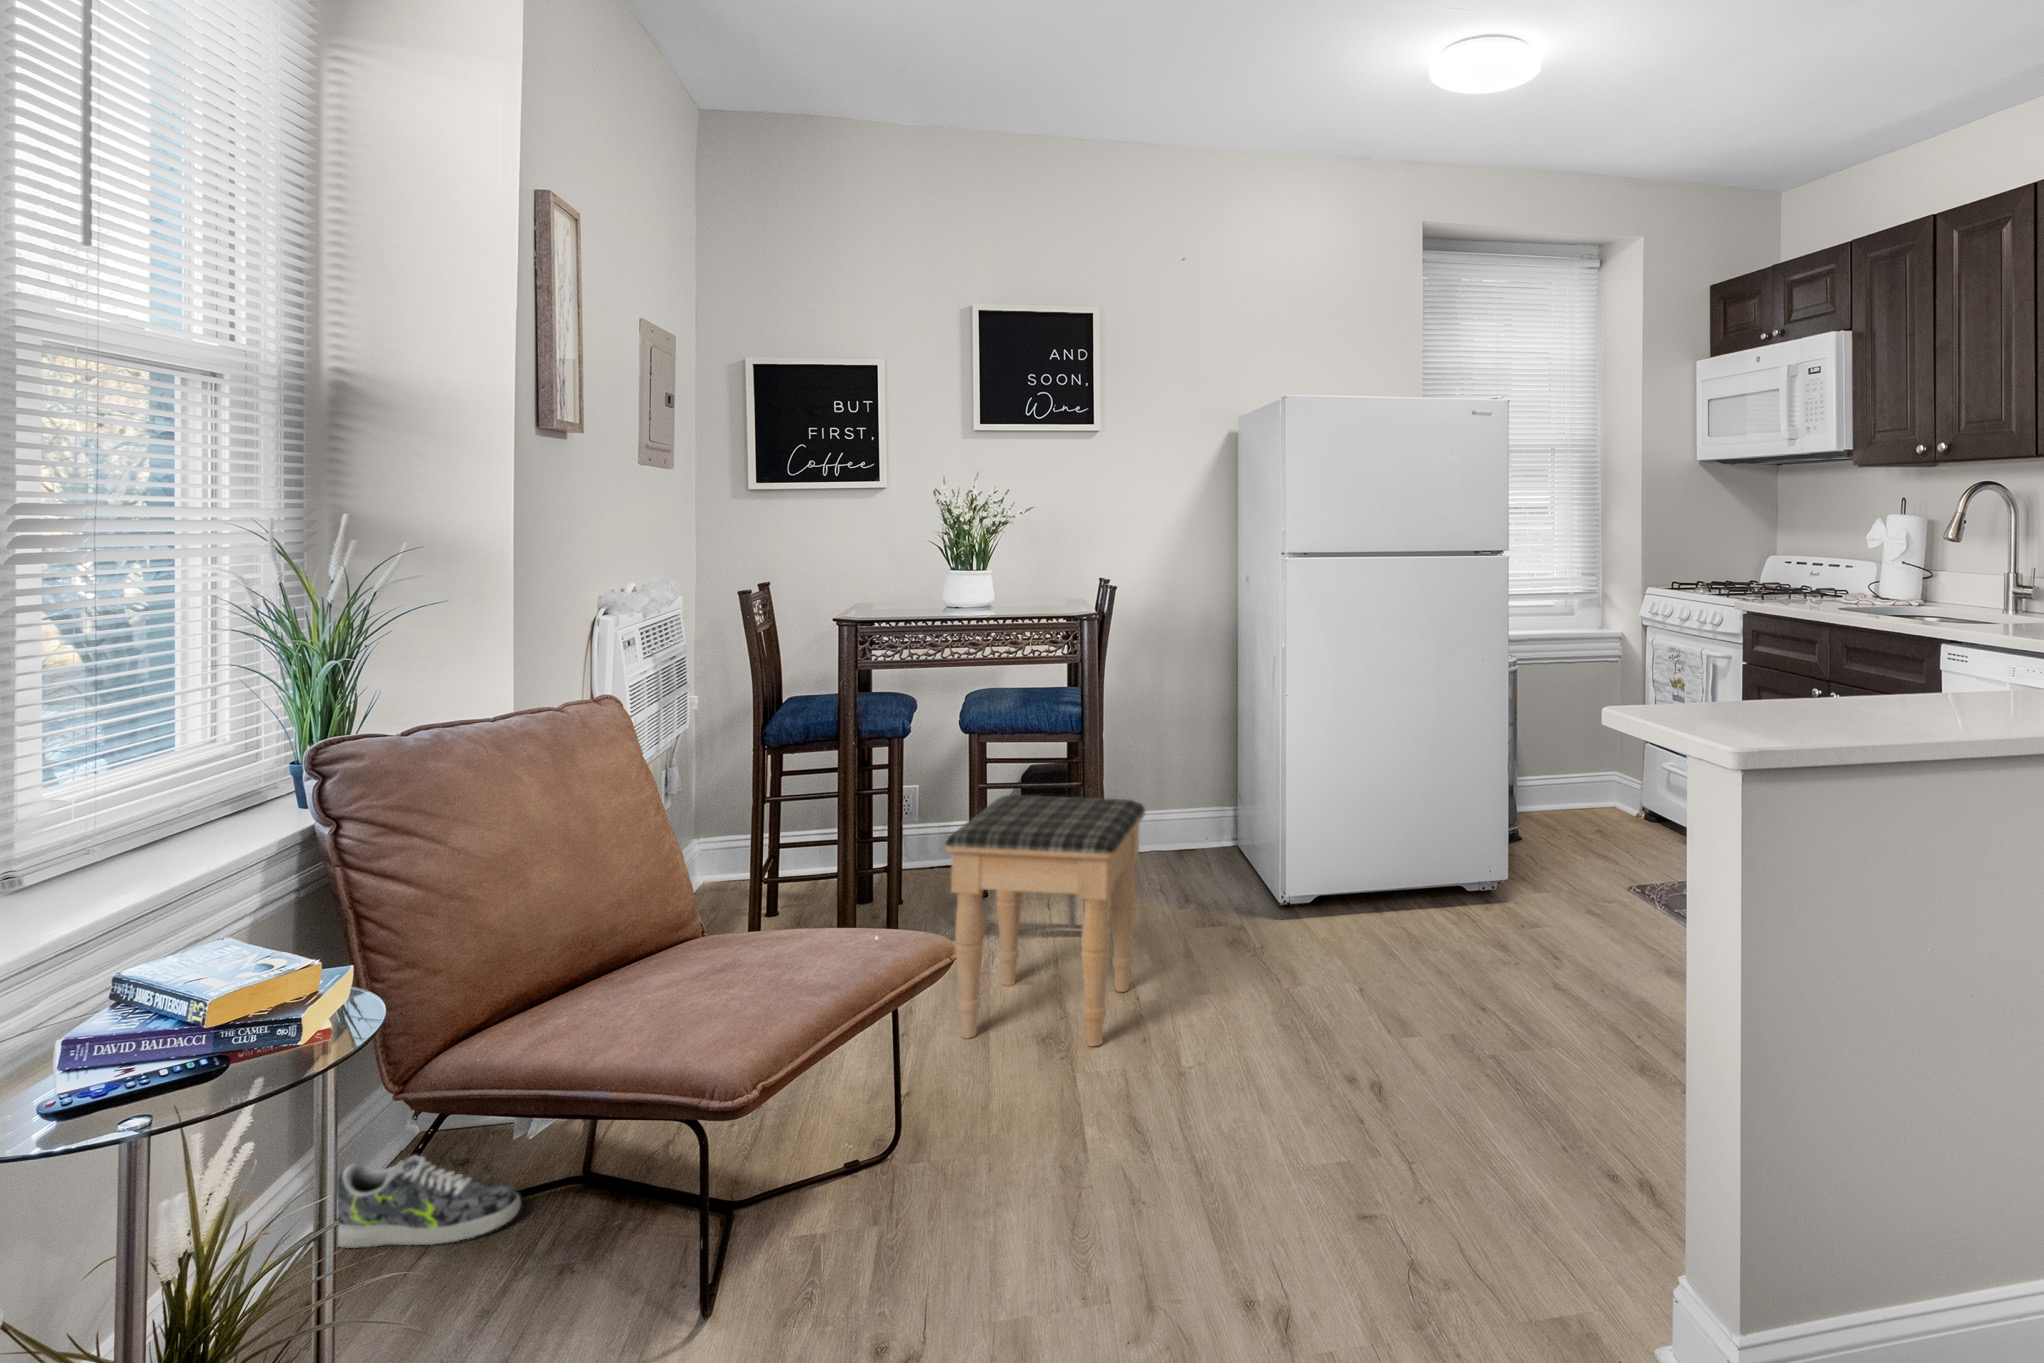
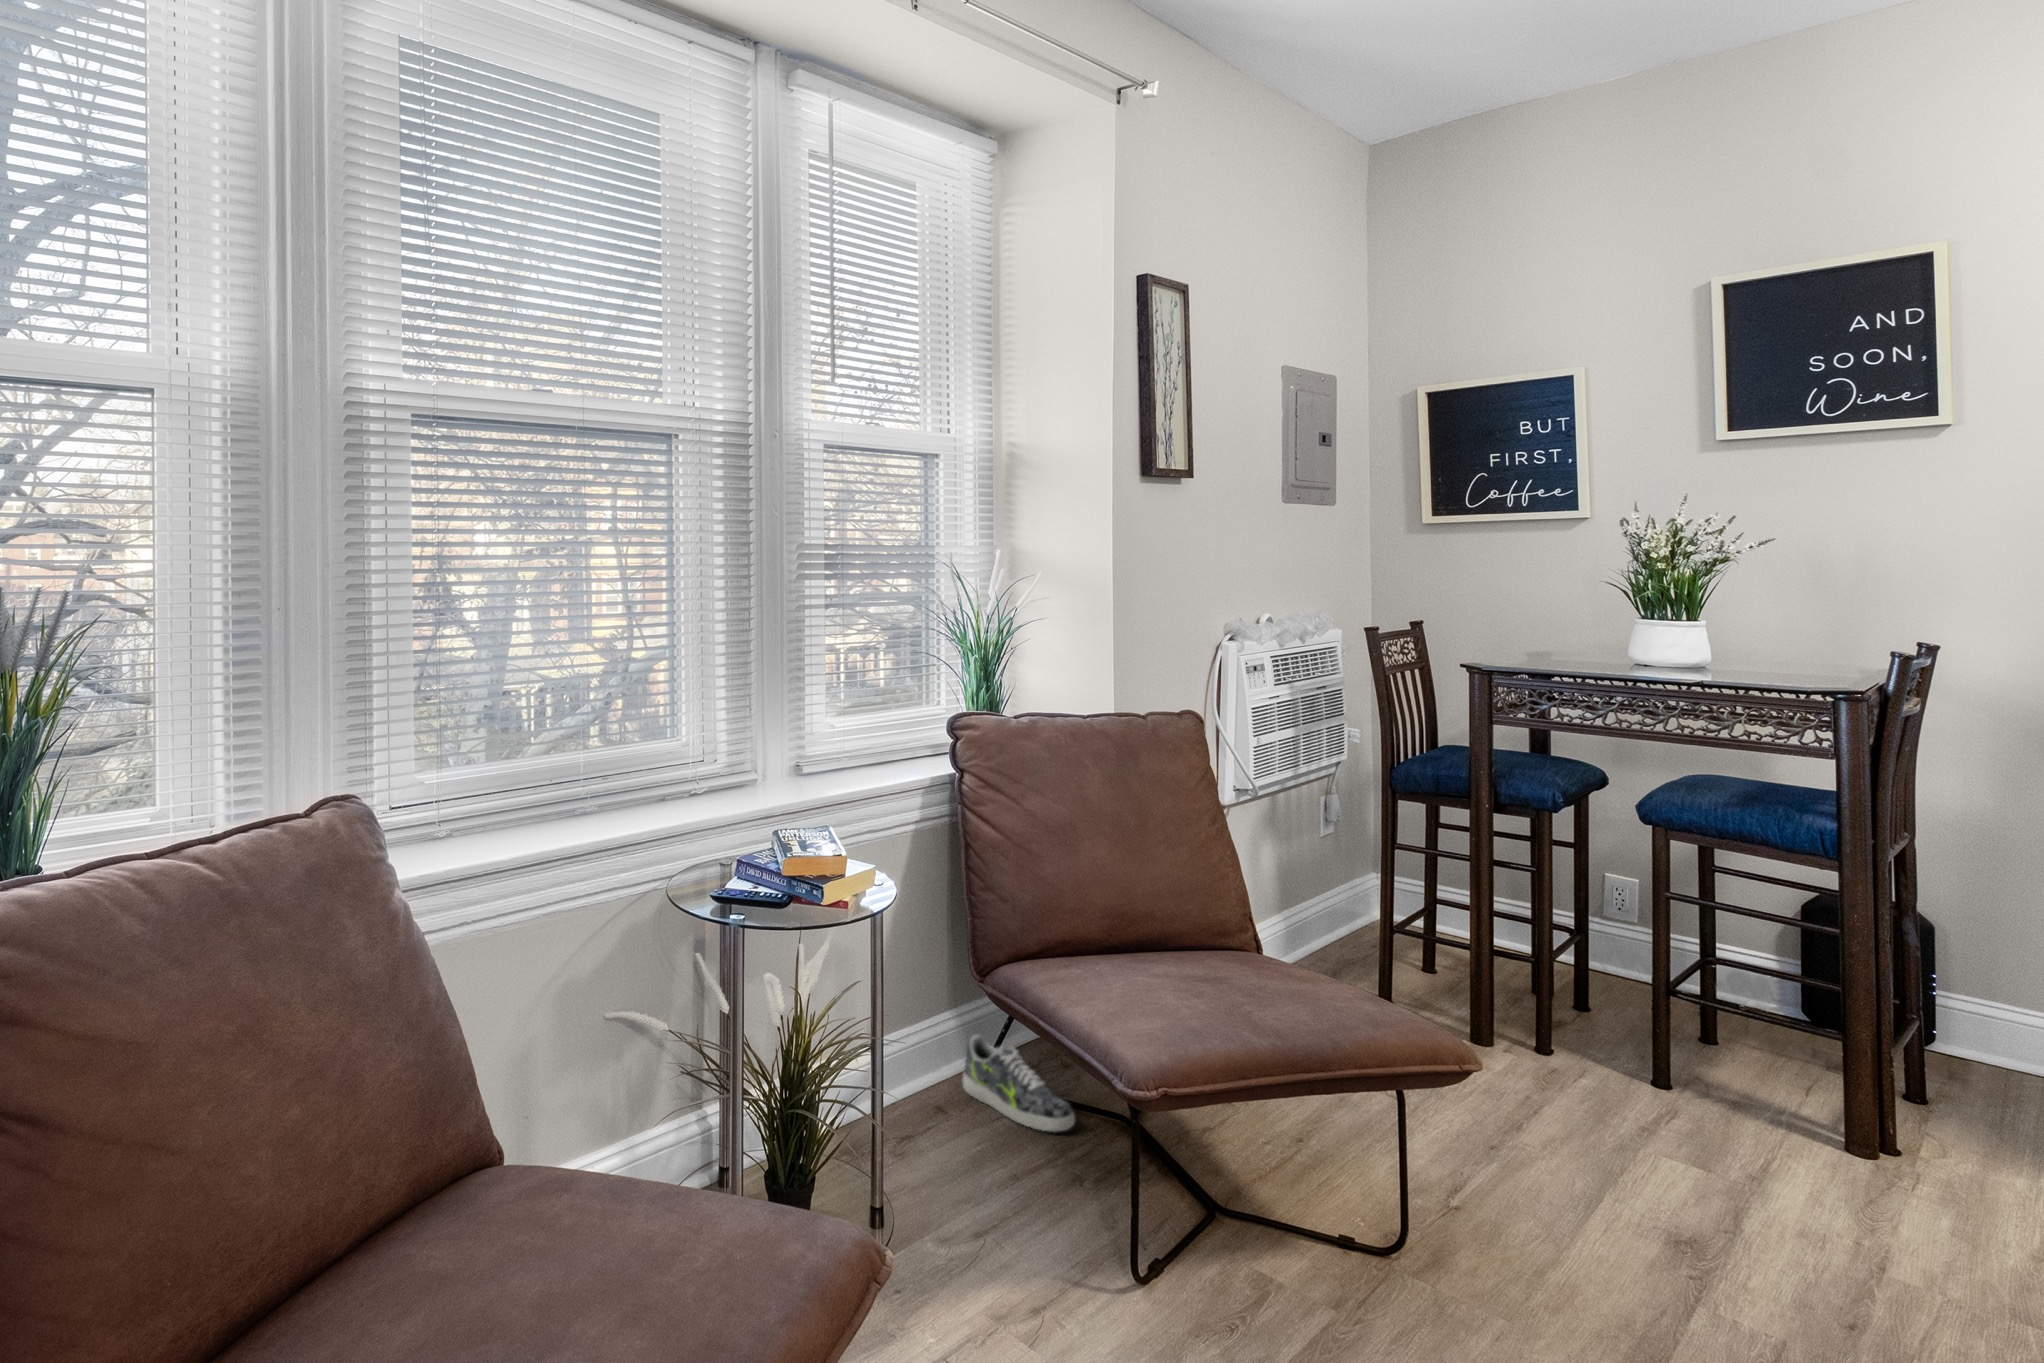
footstool: present [945,795,1145,1046] -> none [1534,906,1904,1286]

